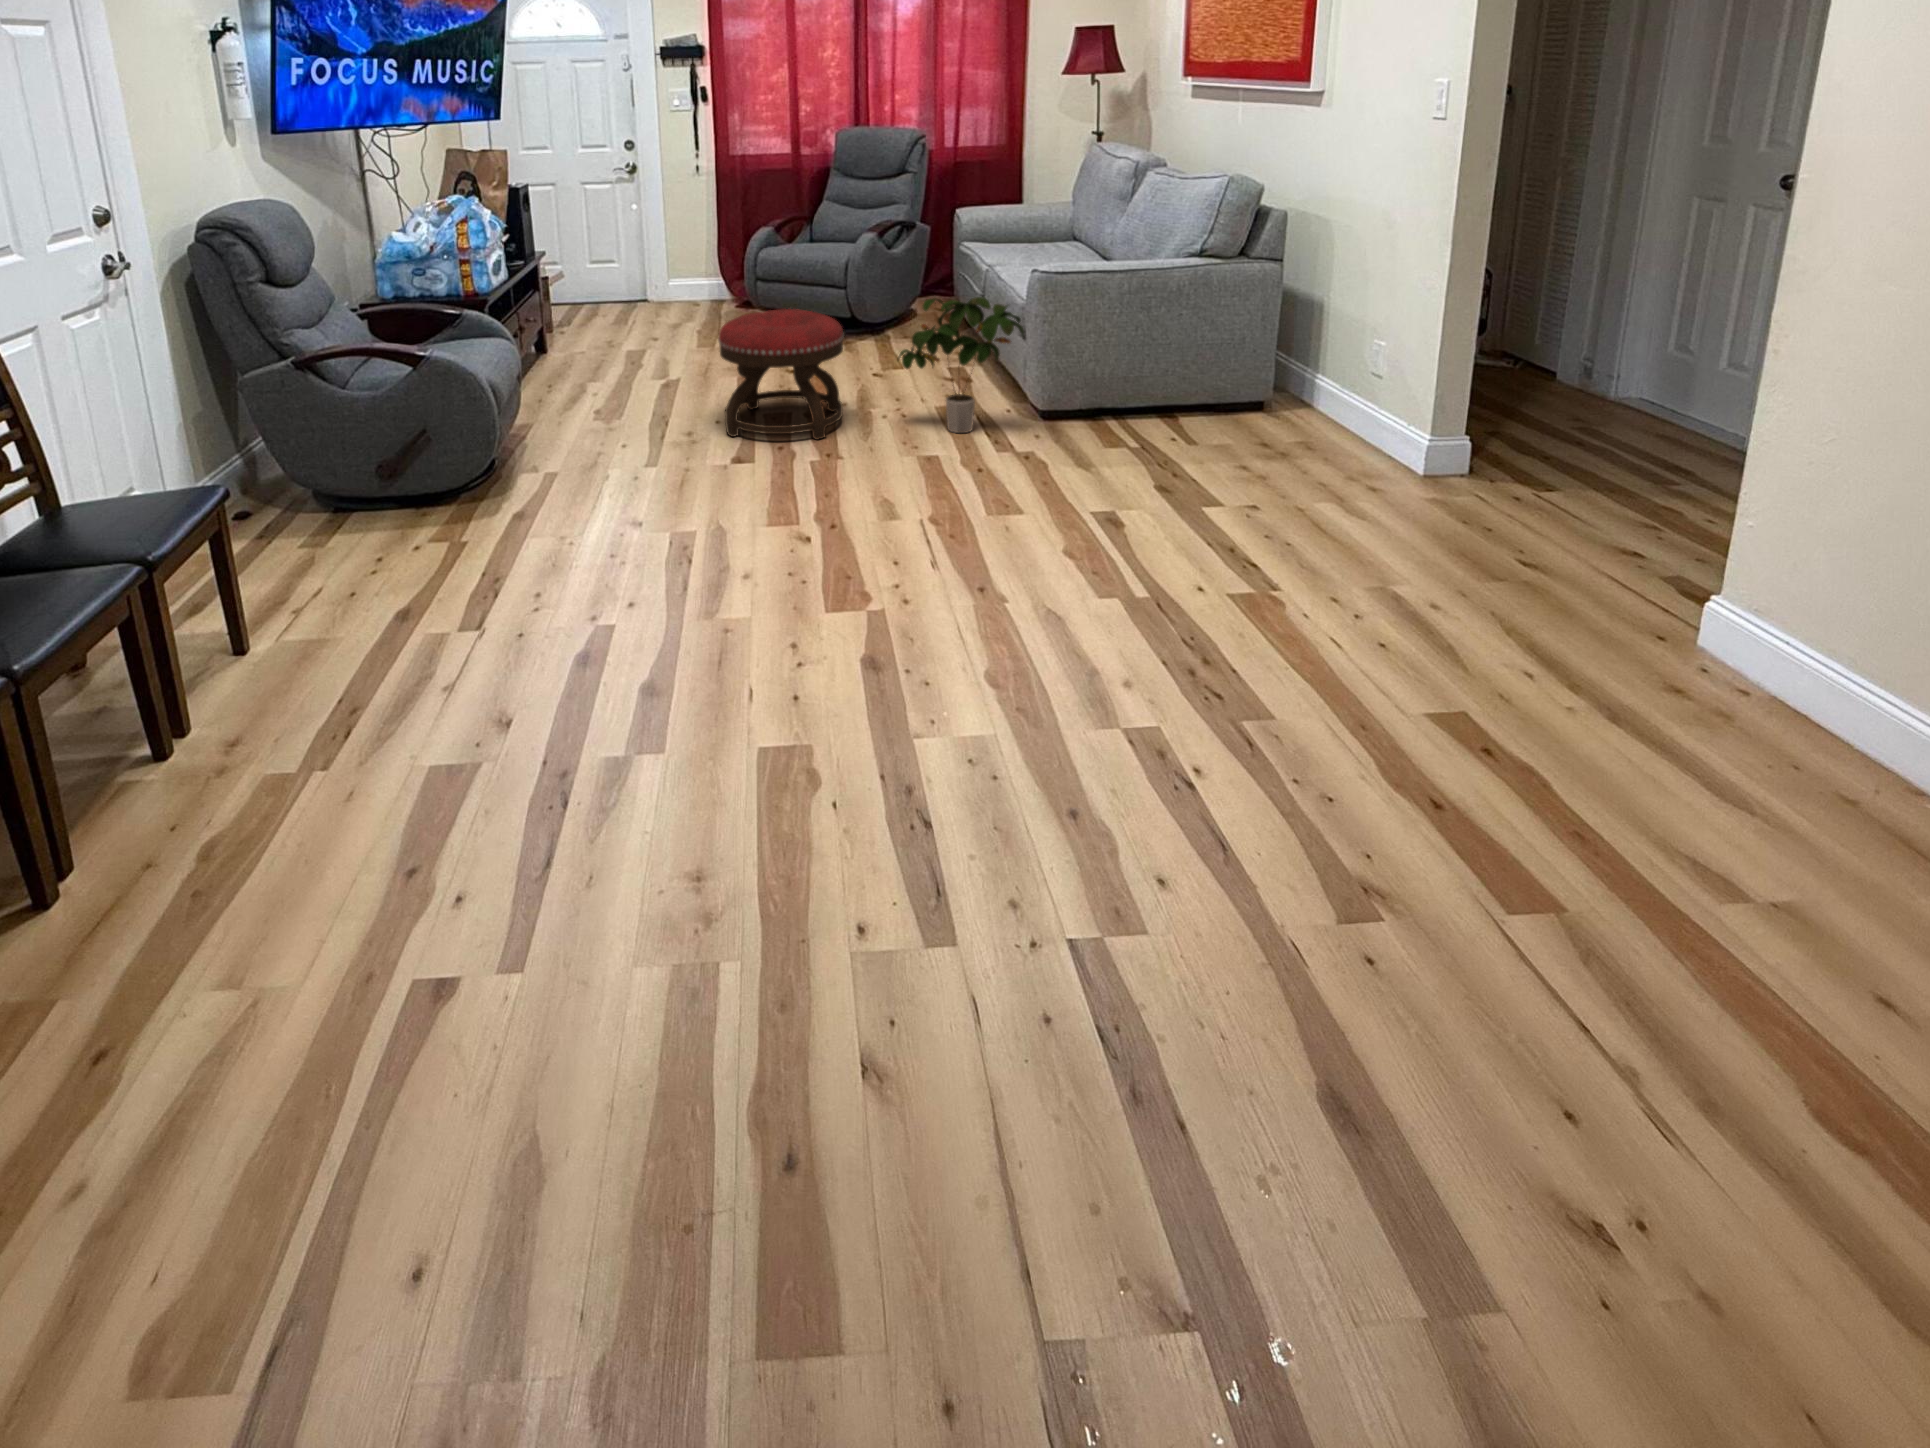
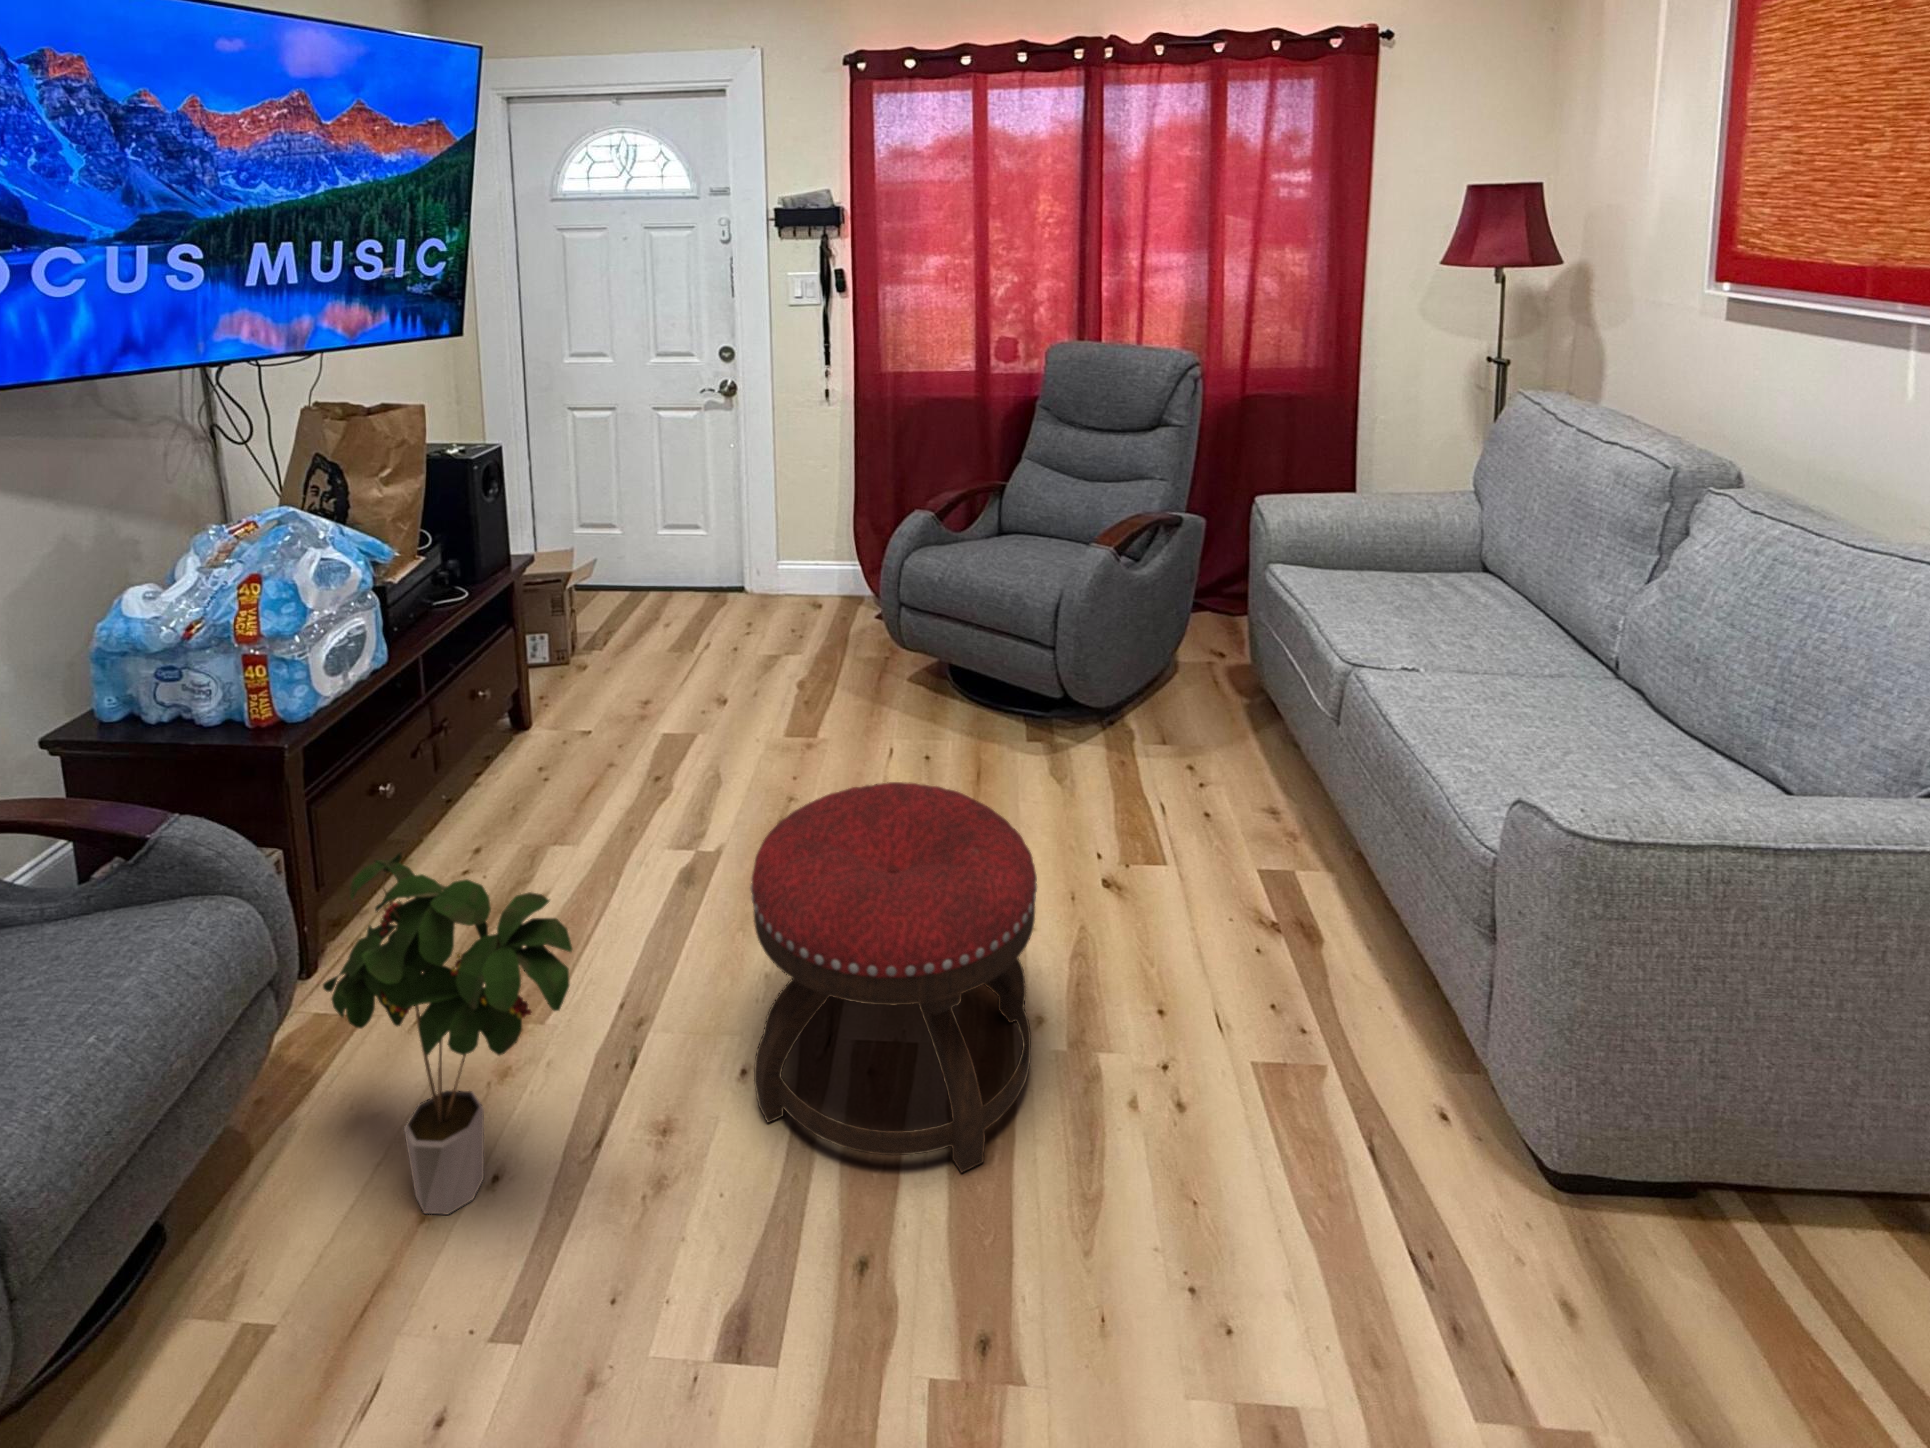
potted plant: present [897,297,1024,433] -> present [323,853,572,1214]

